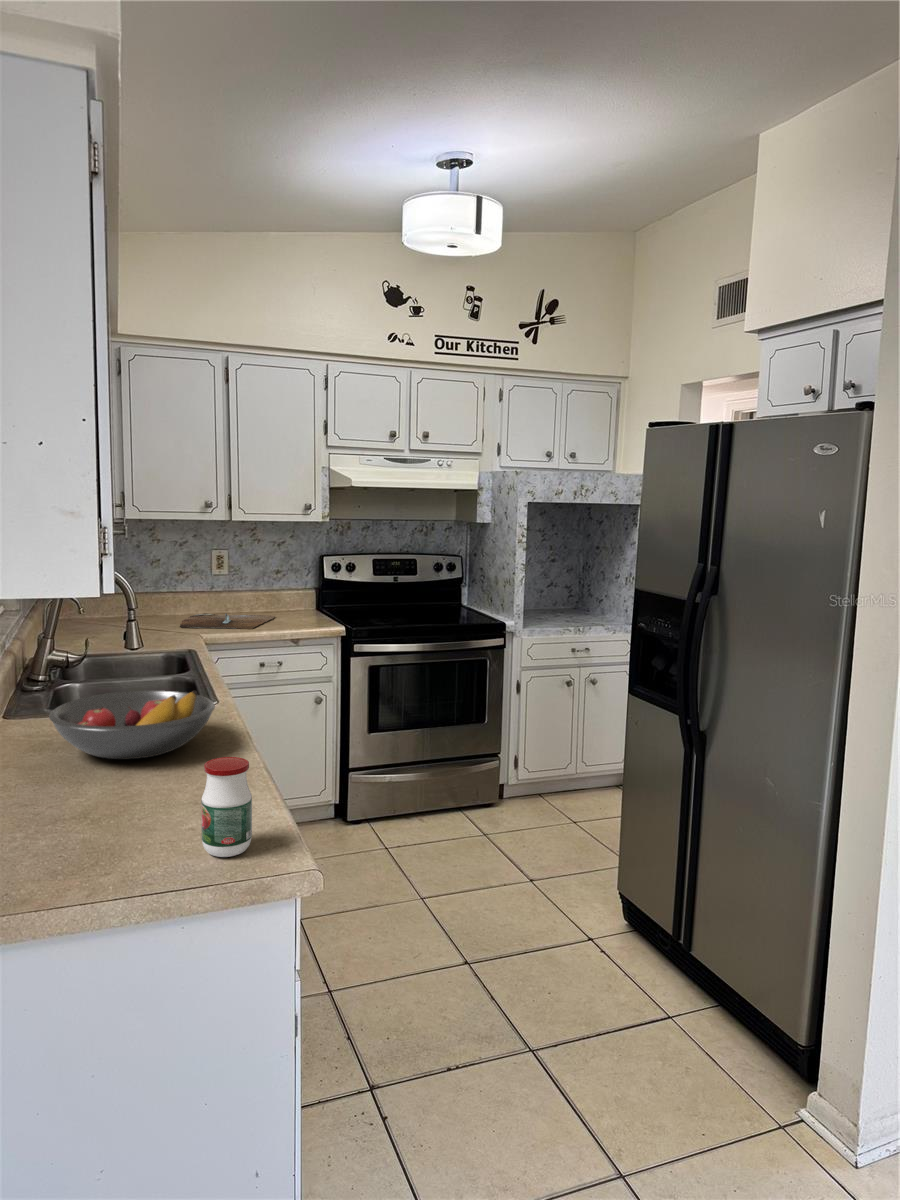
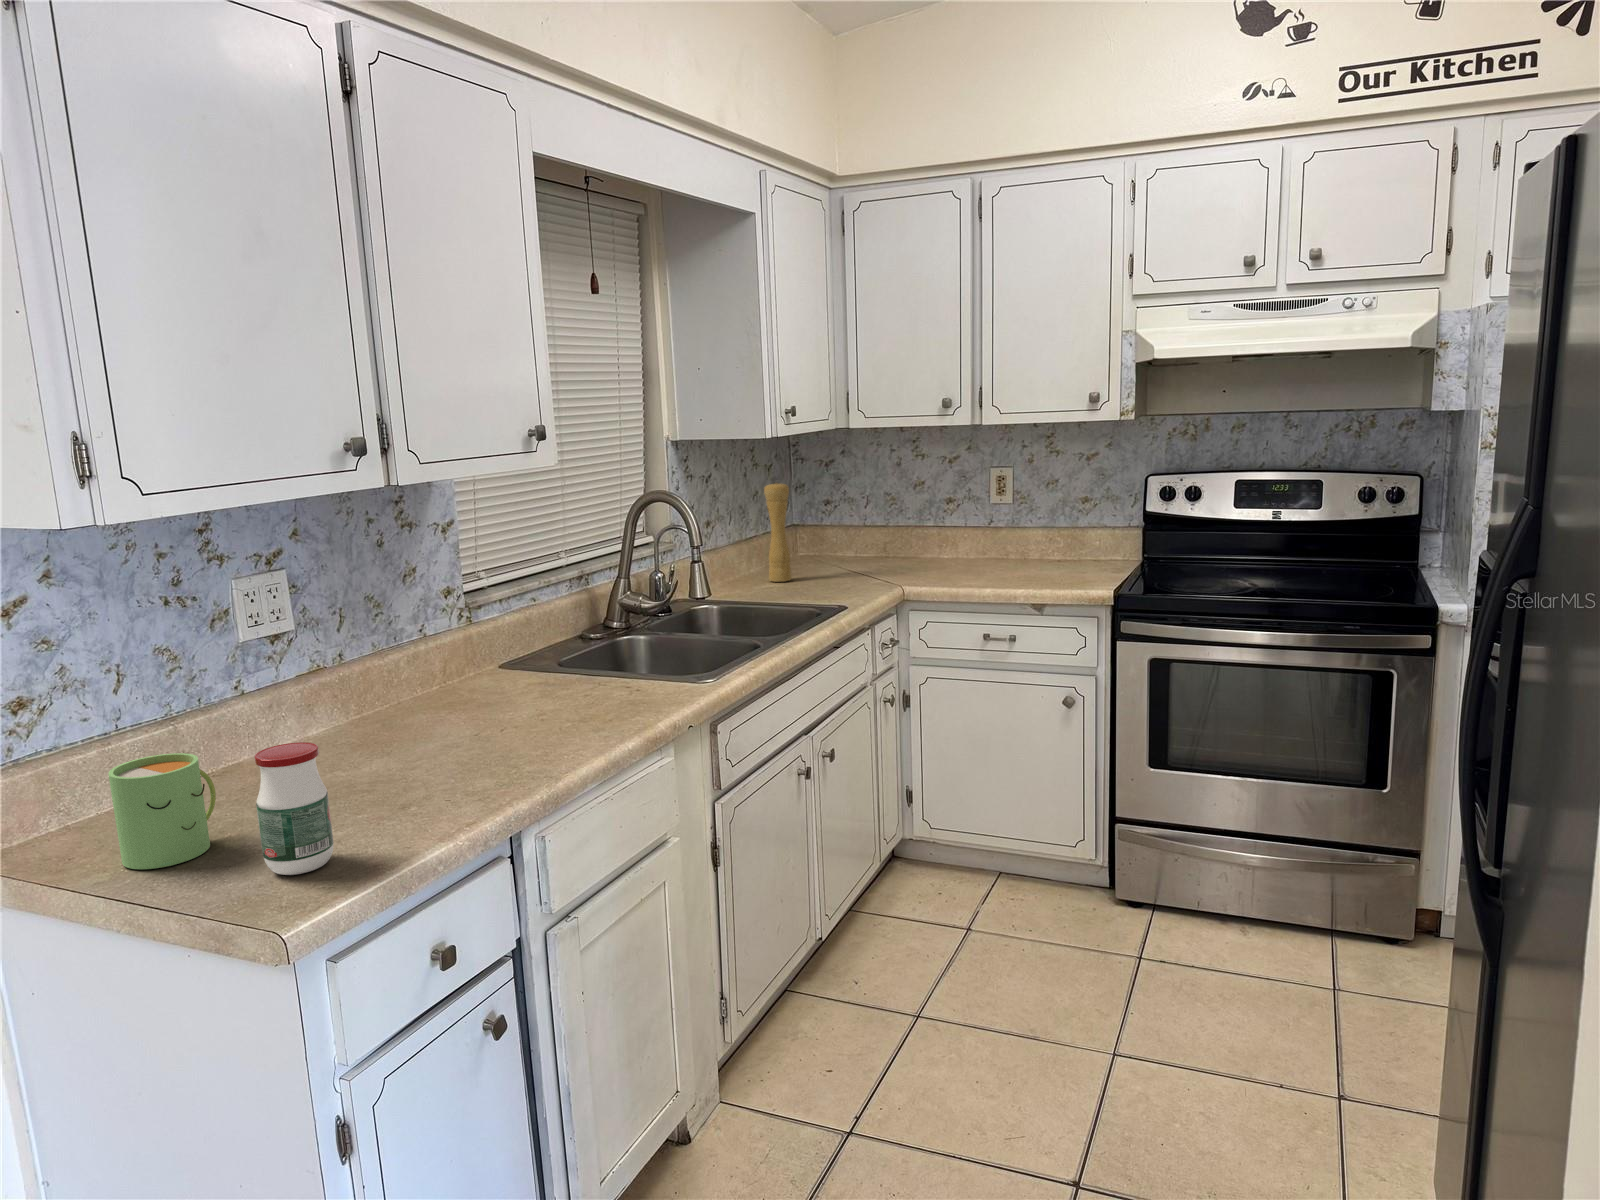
pepper mill: none [80,560,102,638] -> present [764,482,792,582]
cutting board: present [180,613,275,629] -> none [904,557,1060,582]
fruit bowl: present [49,690,215,759] -> none [399,648,602,734]
mug: none [52,789,126,889] -> present [108,753,216,869]

